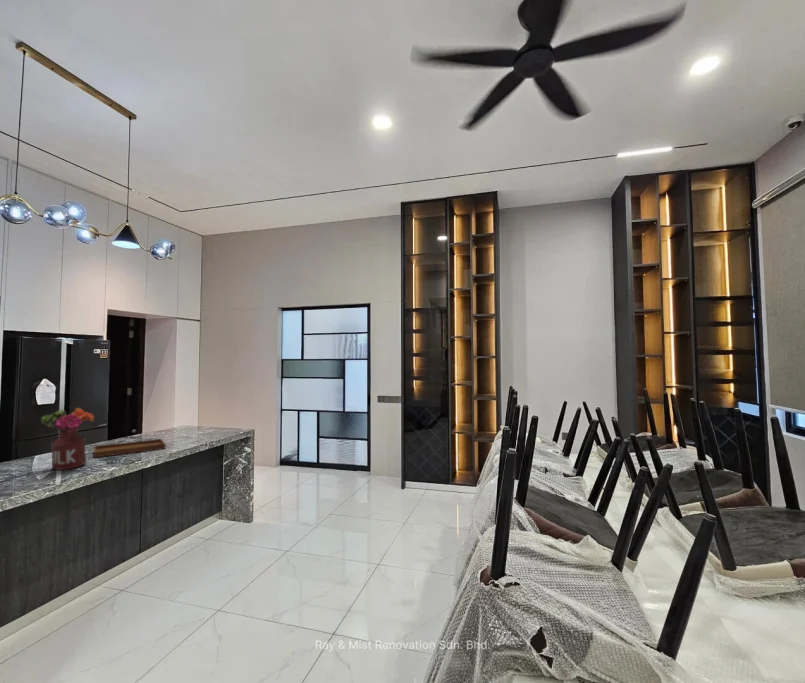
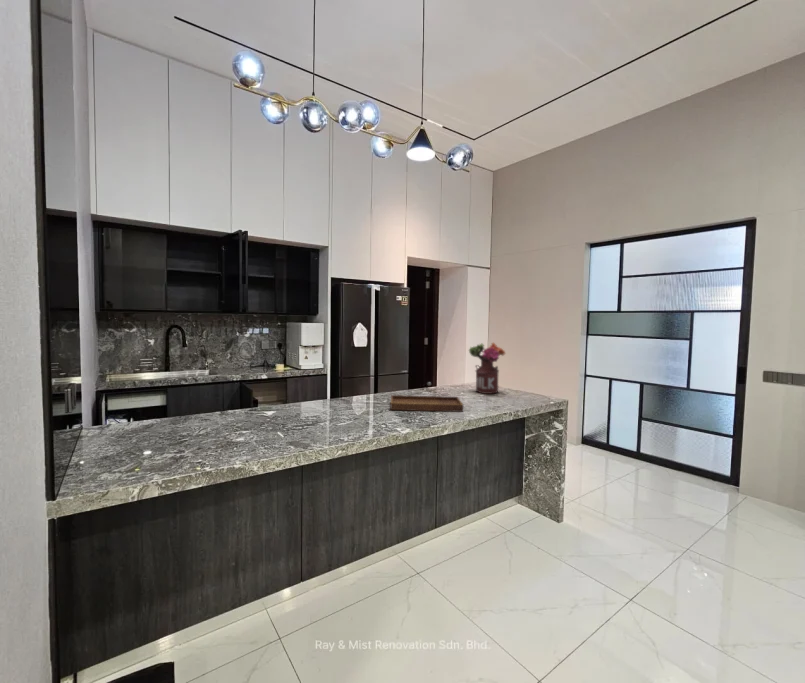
flower arrangement: present [42,408,94,470] -> present [469,343,505,394]

